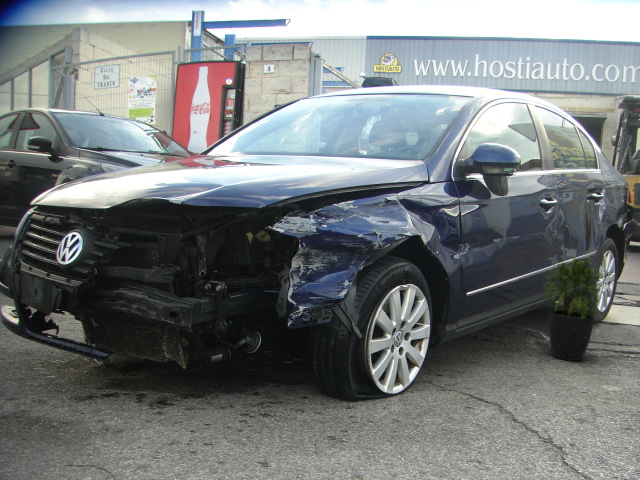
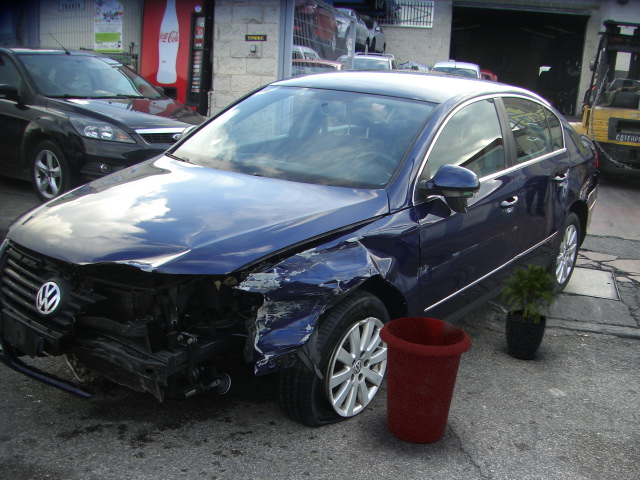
waste bin: none [421,288,523,421] -> present [379,317,472,443]

